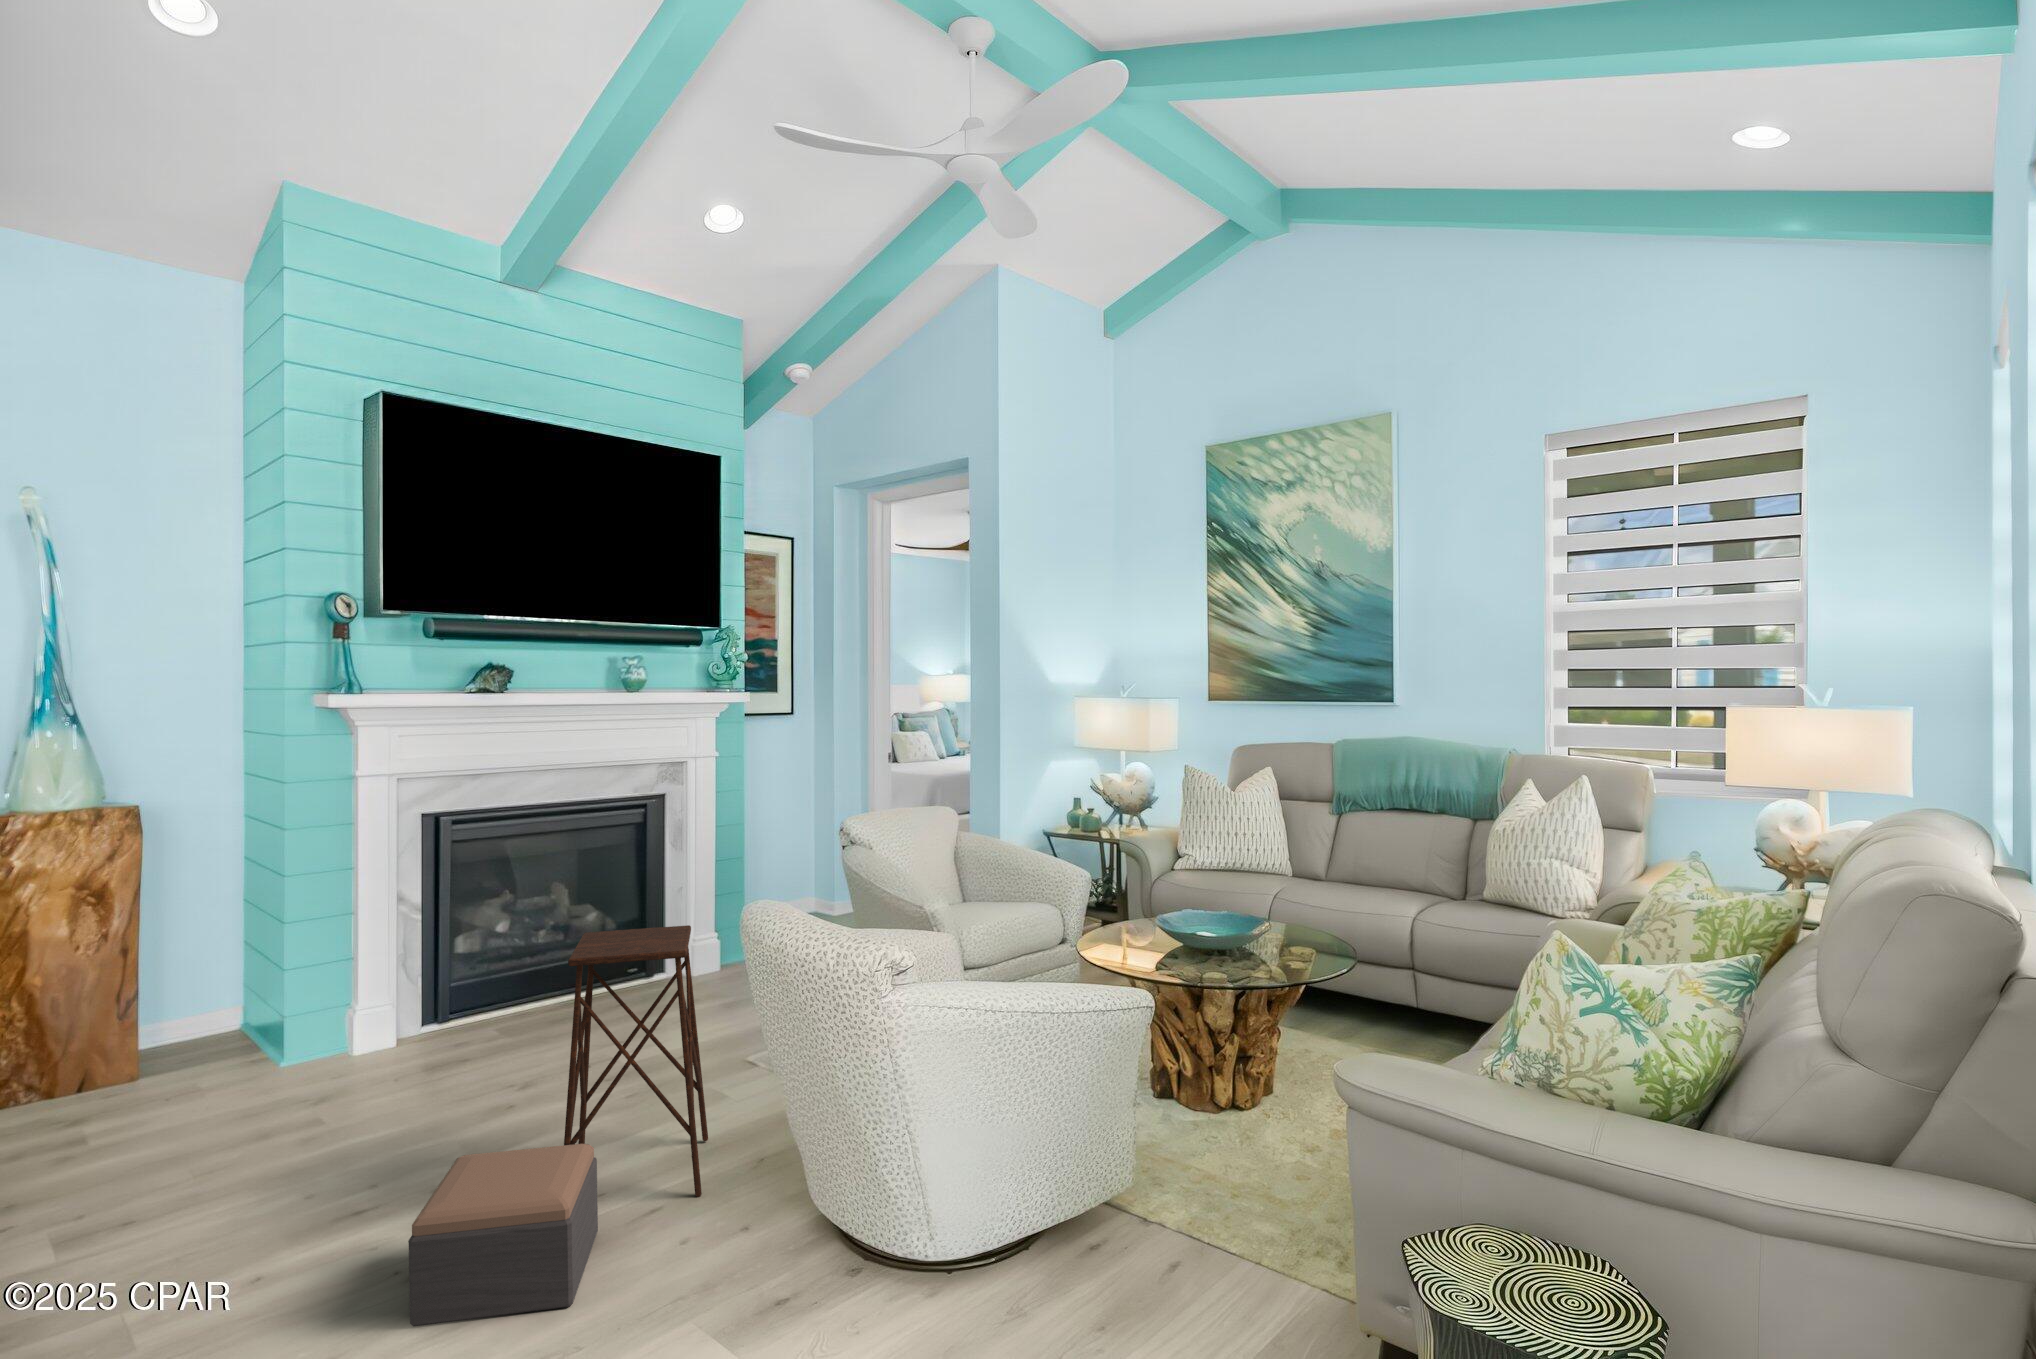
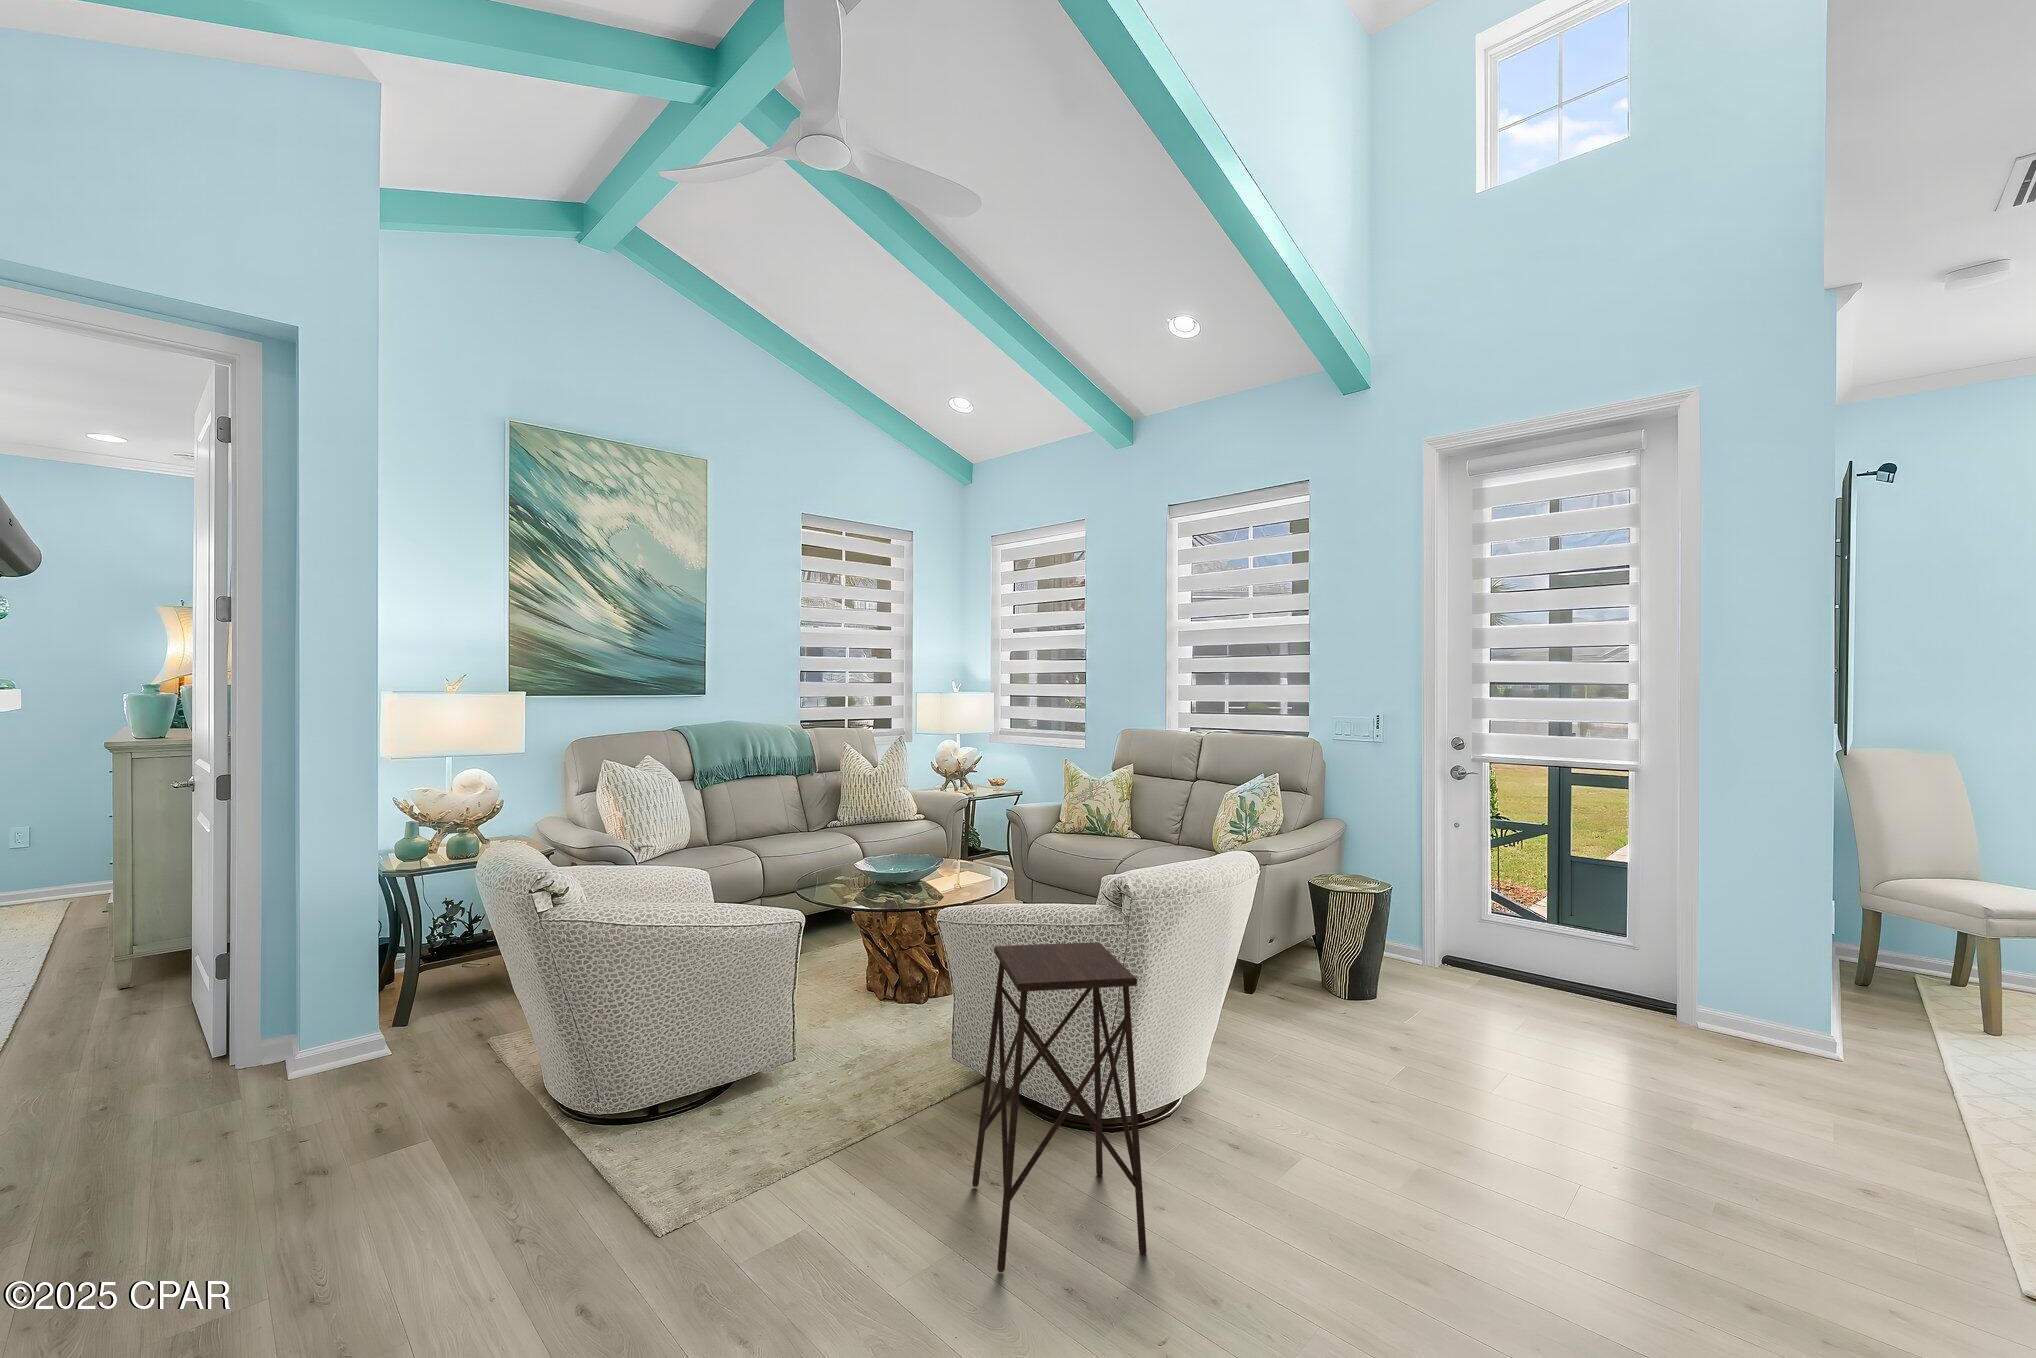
footstool: present [408,1144,598,1326] -> none [1181,1124,1370,1307]

